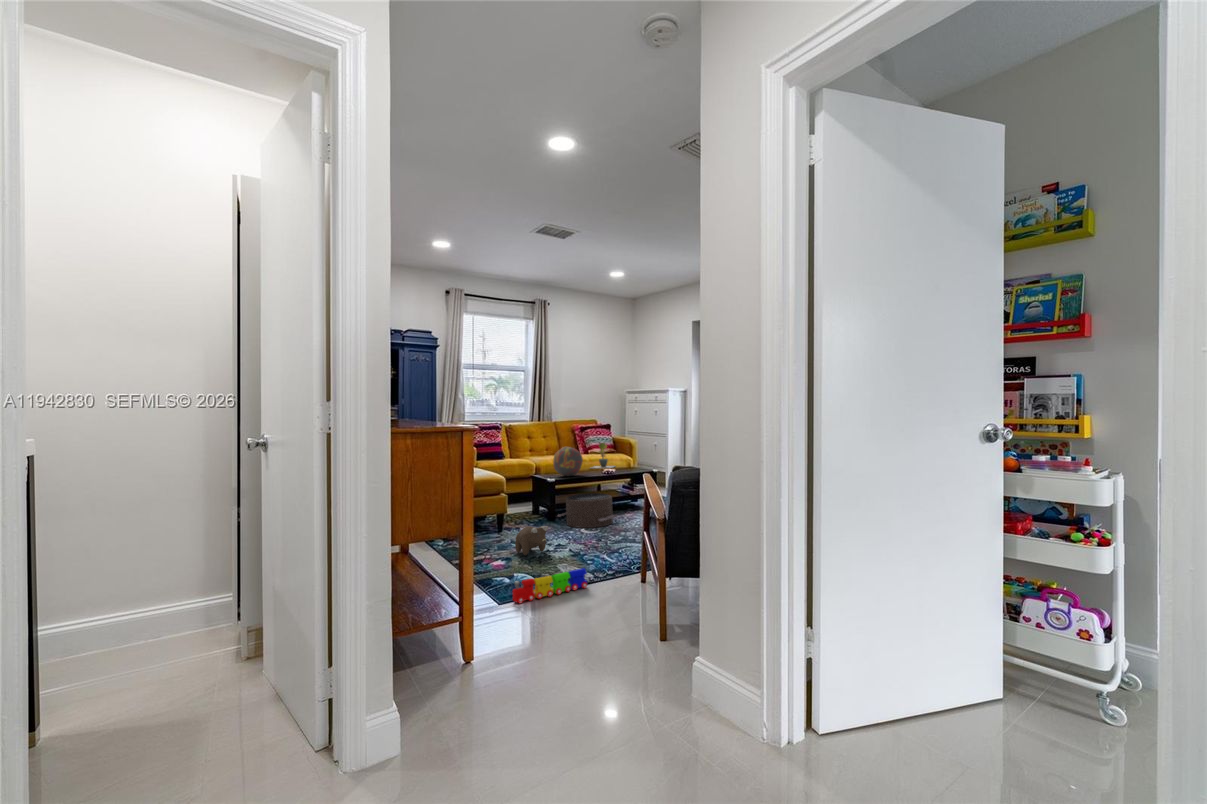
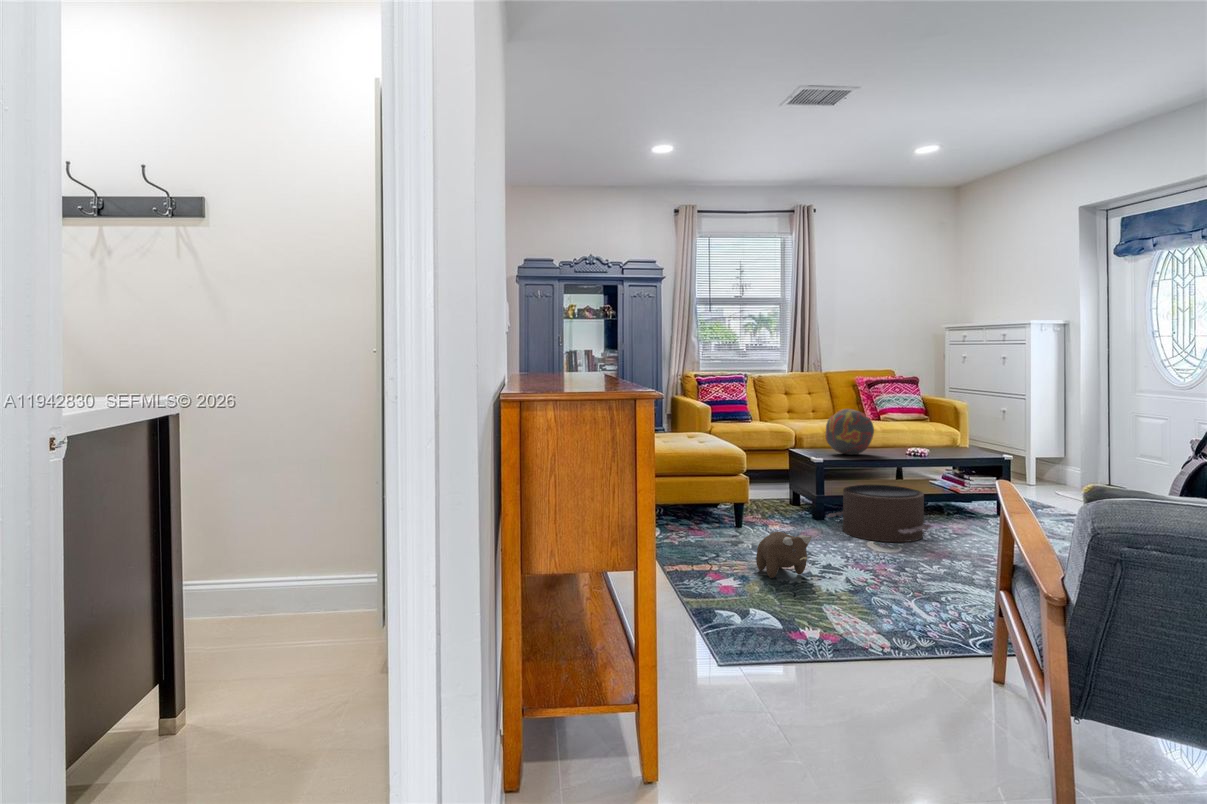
potted plant: present [592,443,614,468] -> none [883,405,929,447]
toy train: present [513,568,587,603] -> none [740,629,880,677]

